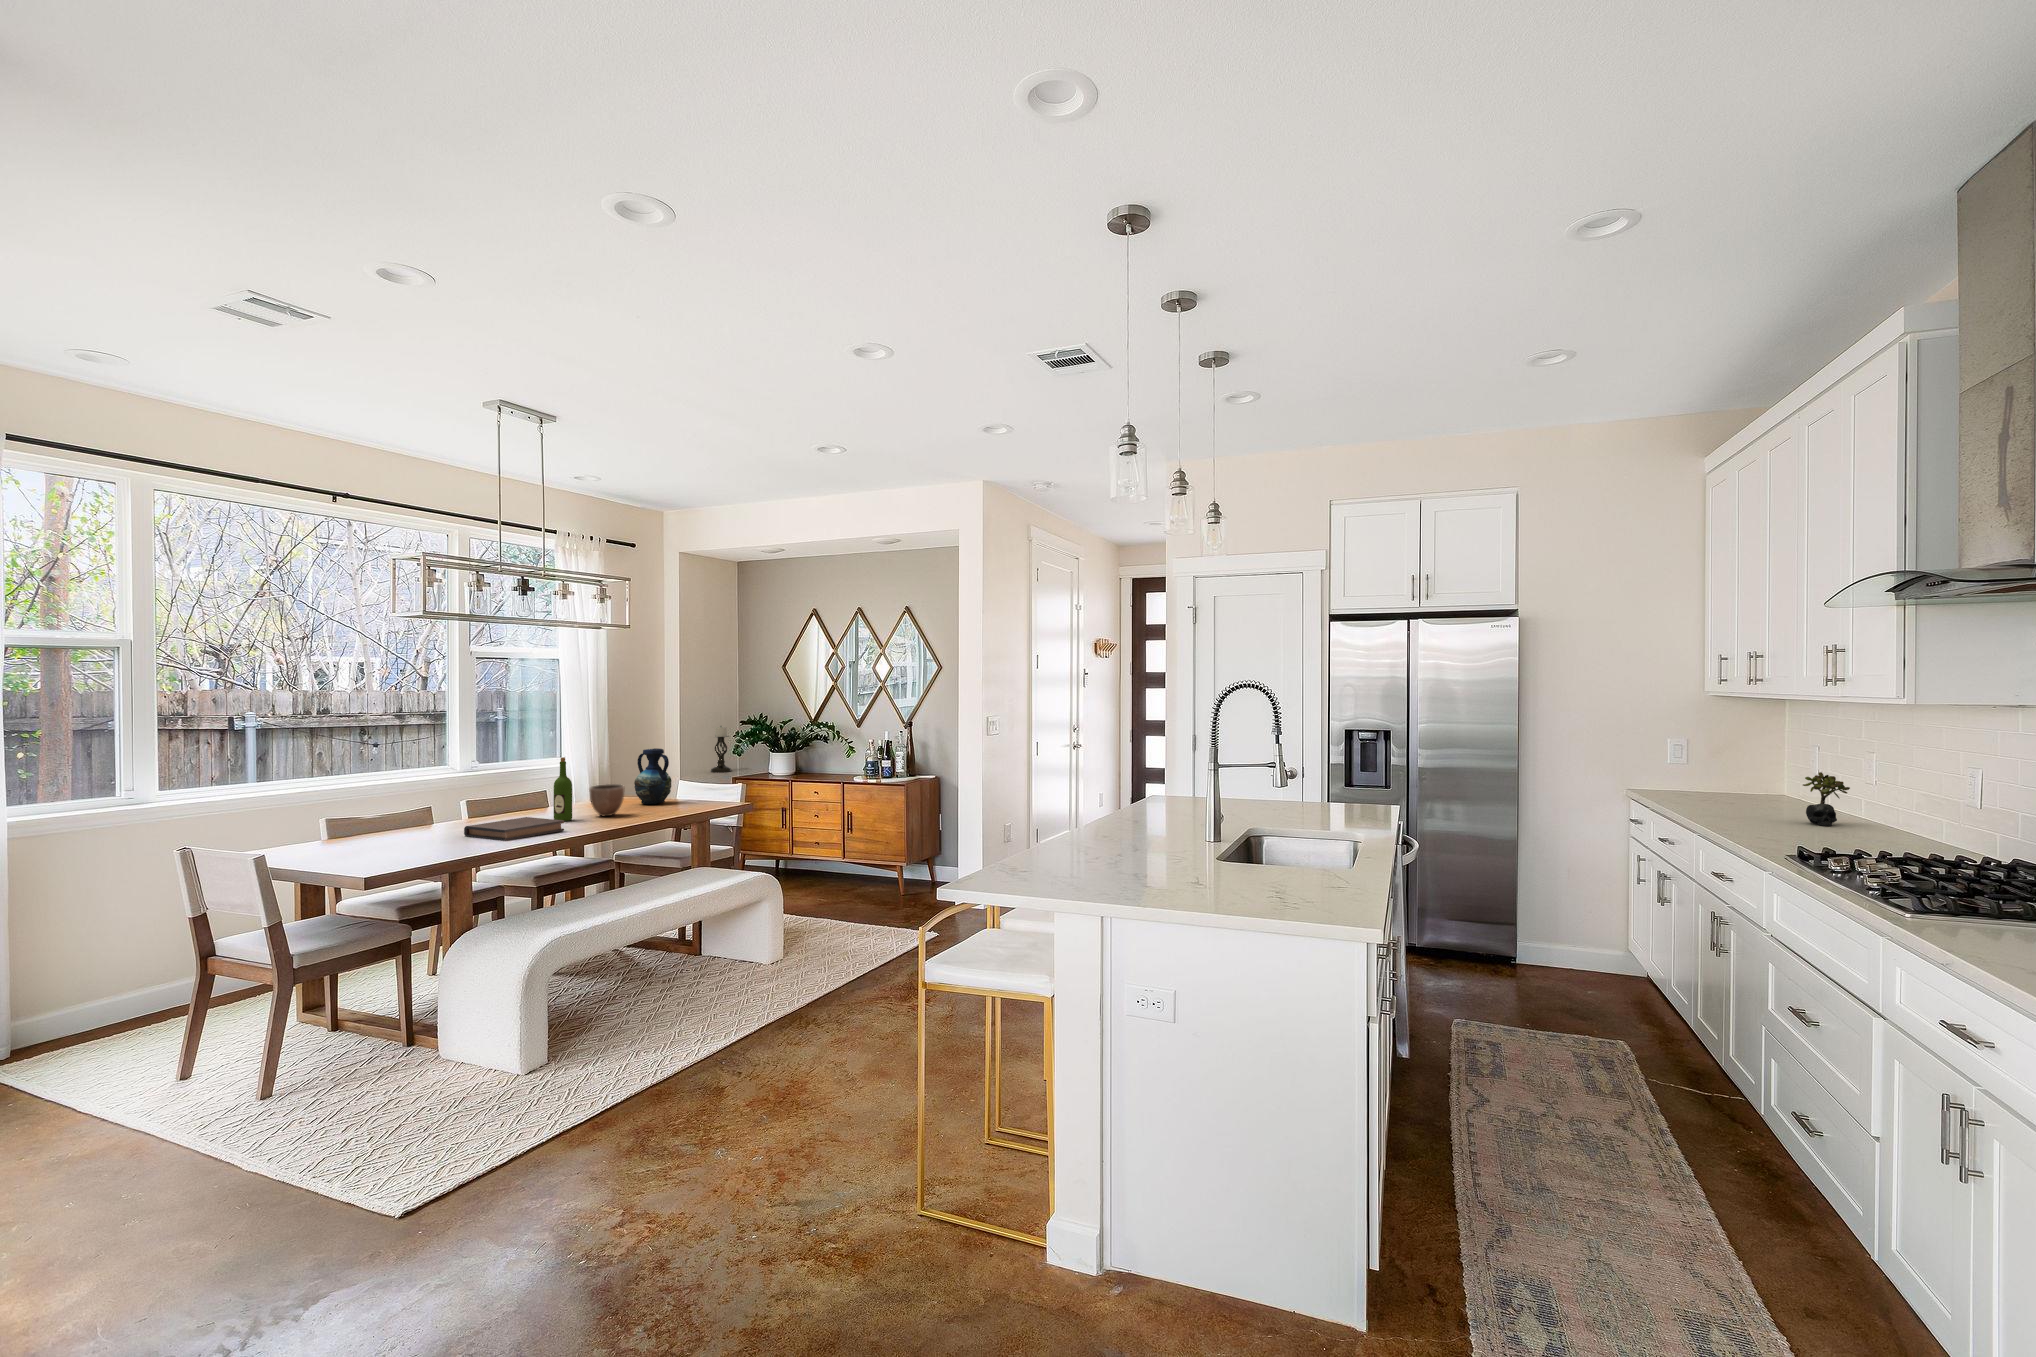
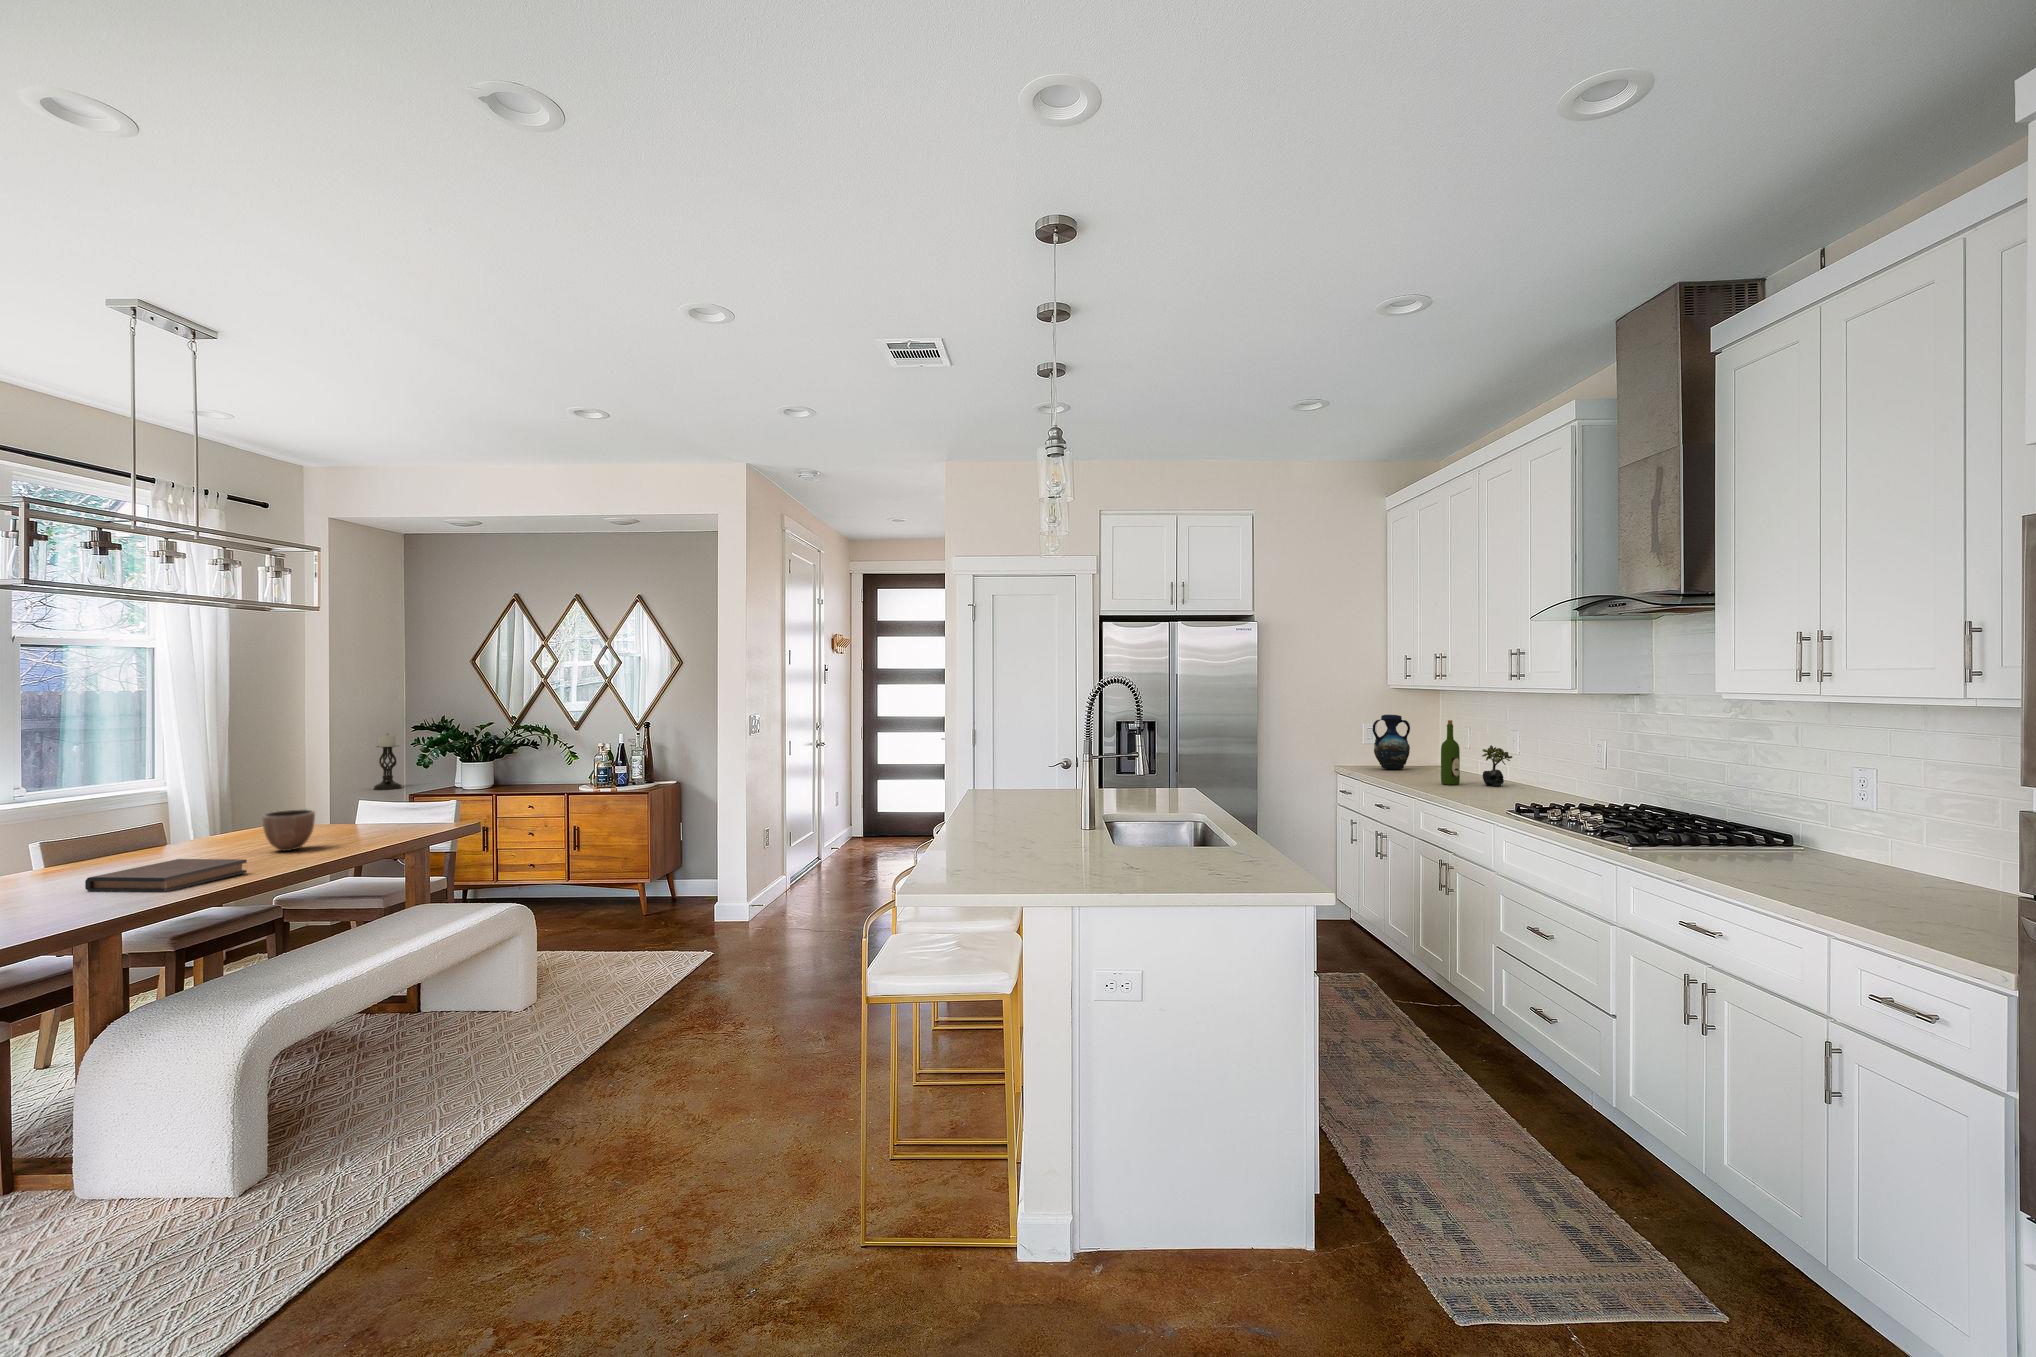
vase: present [634,748,672,804] -> present [1373,715,1410,769]
wine bottle: present [554,757,572,821] -> present [1441,720,1460,785]

